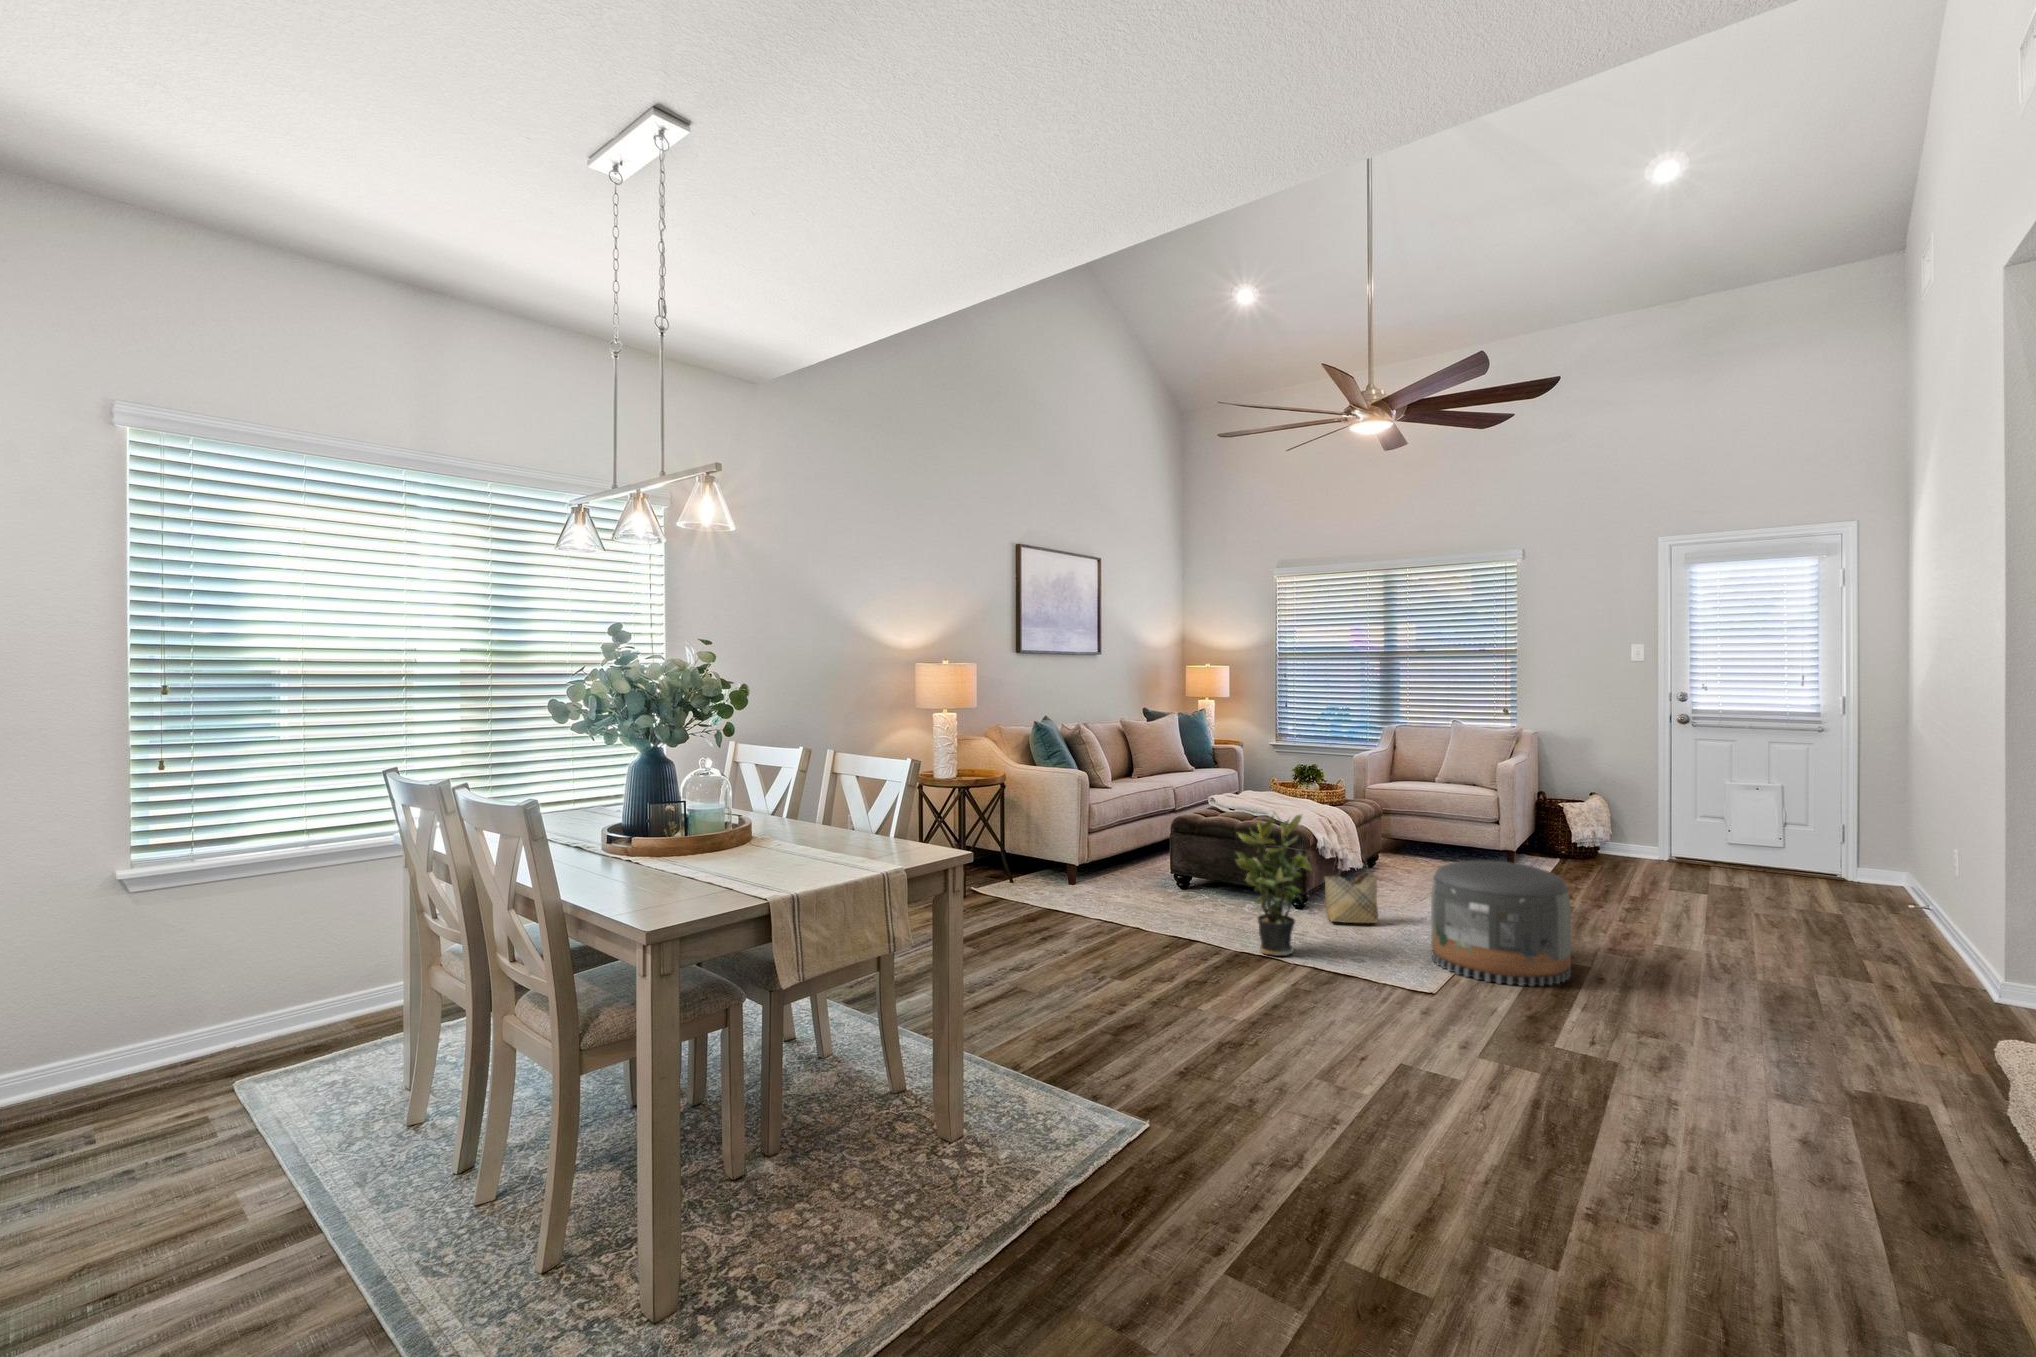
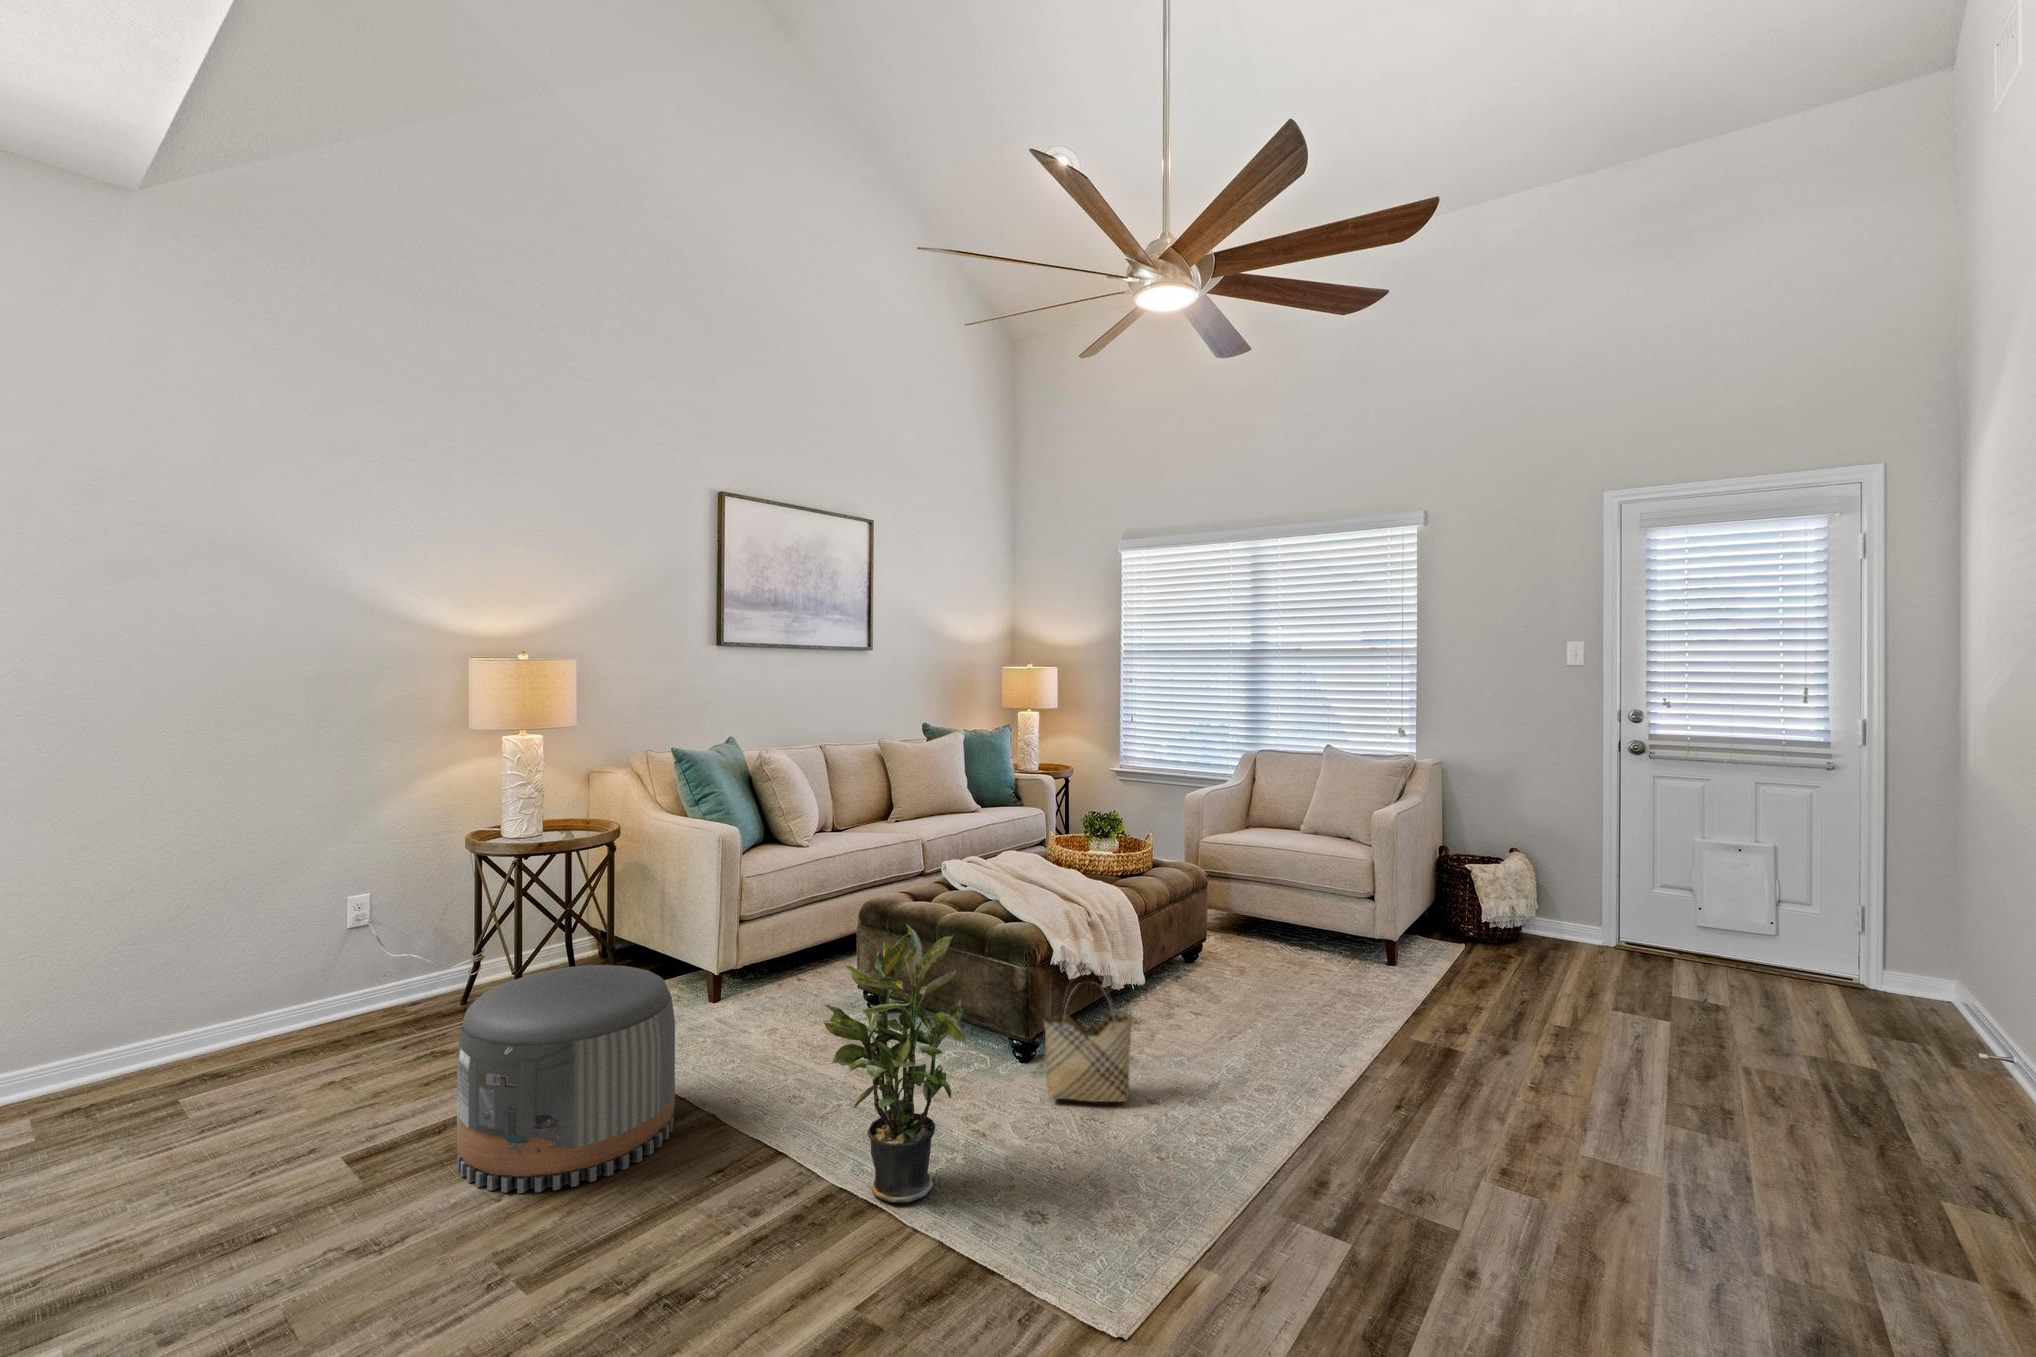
pouf: present [1431,860,1571,986] -> present [457,965,675,1193]

